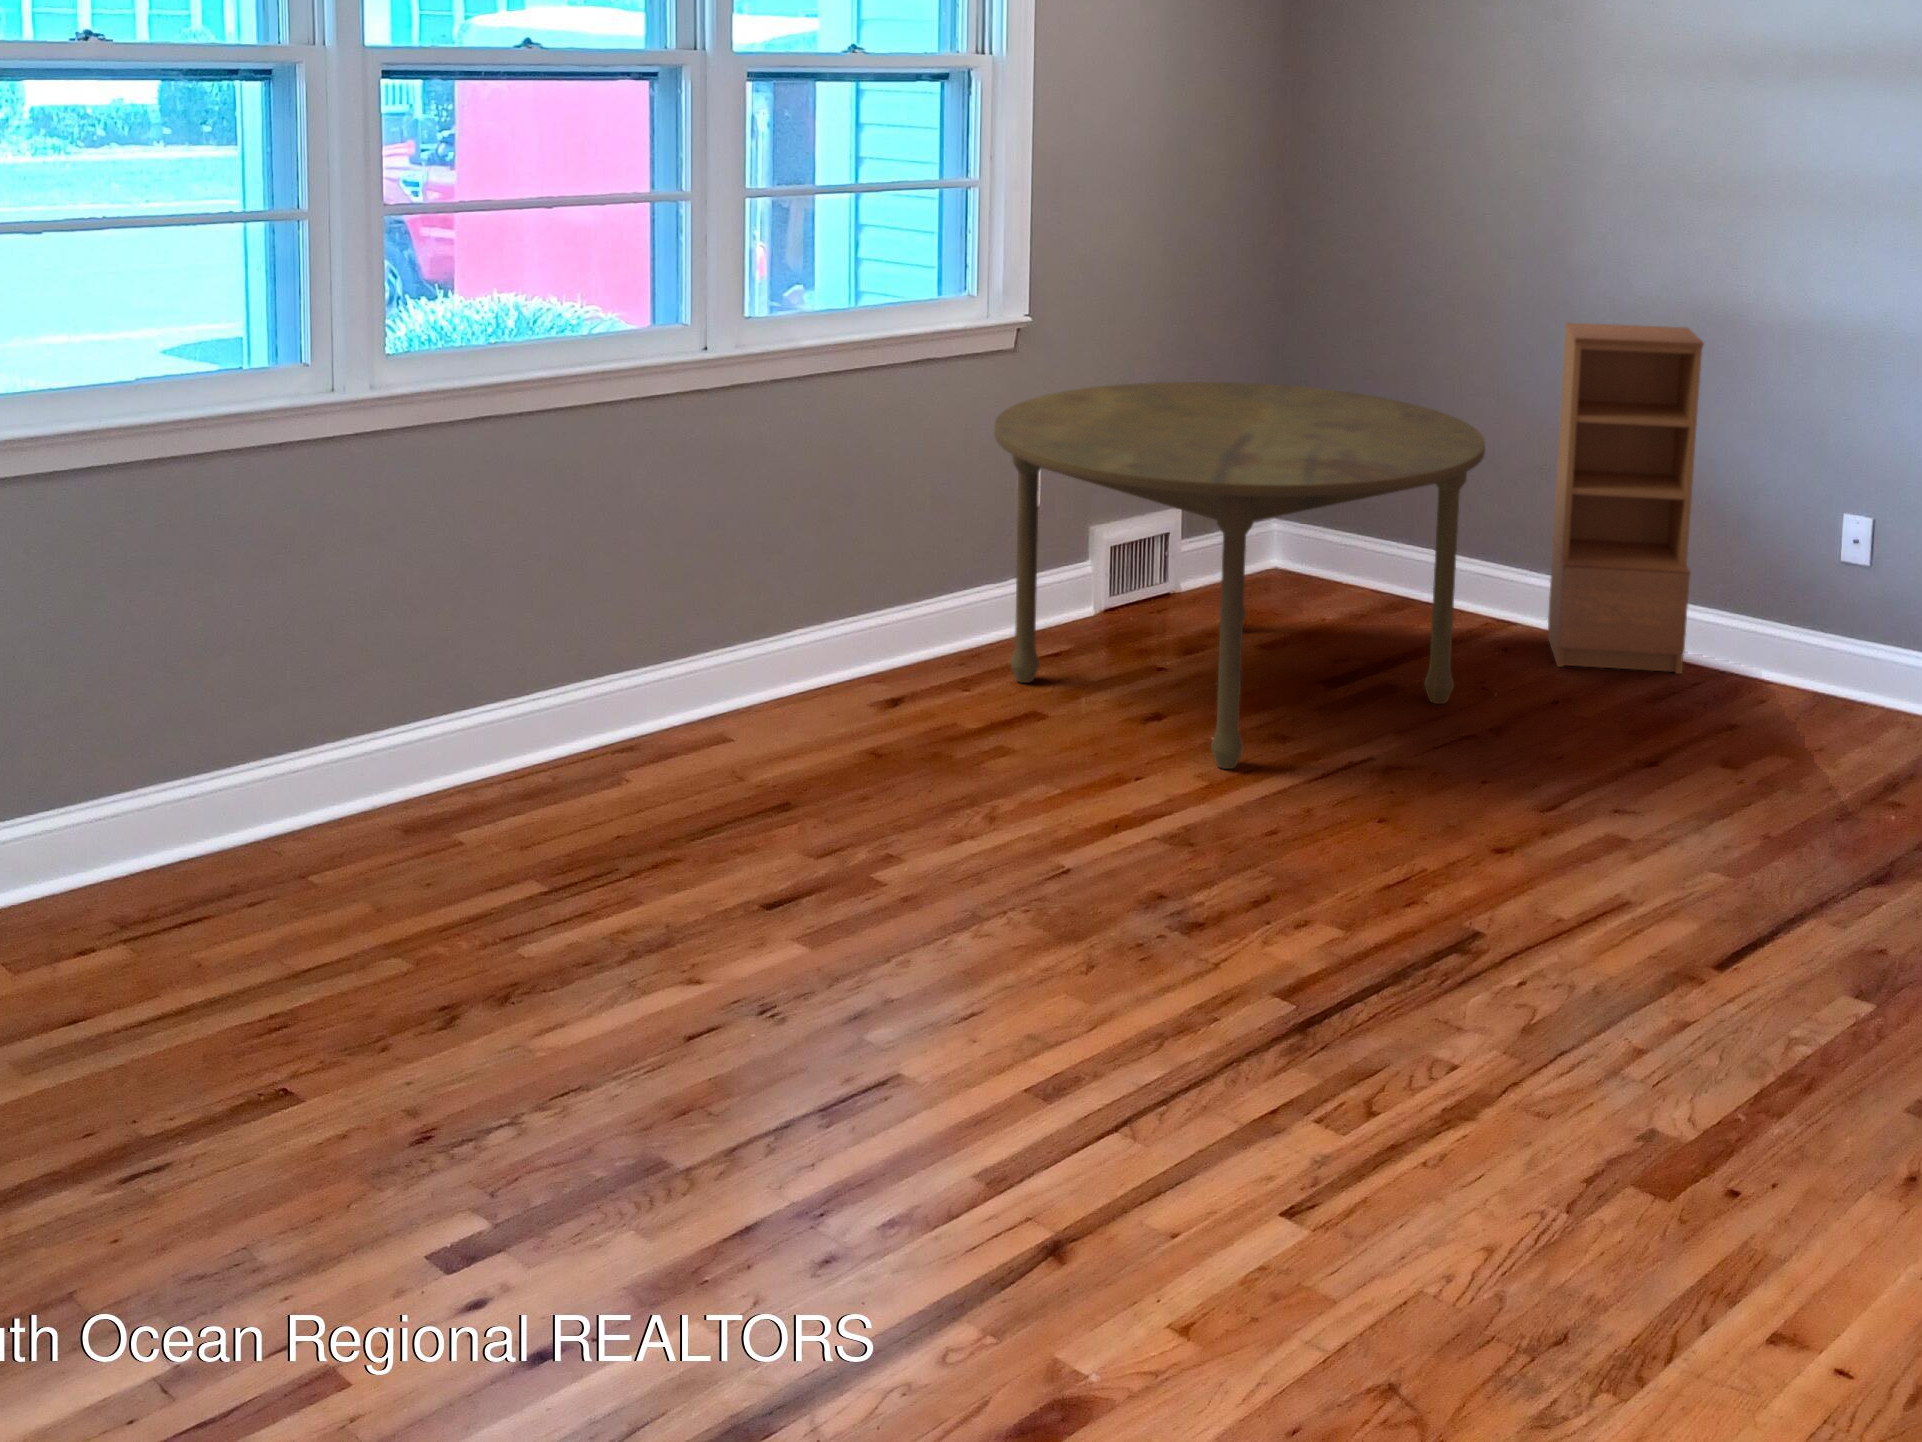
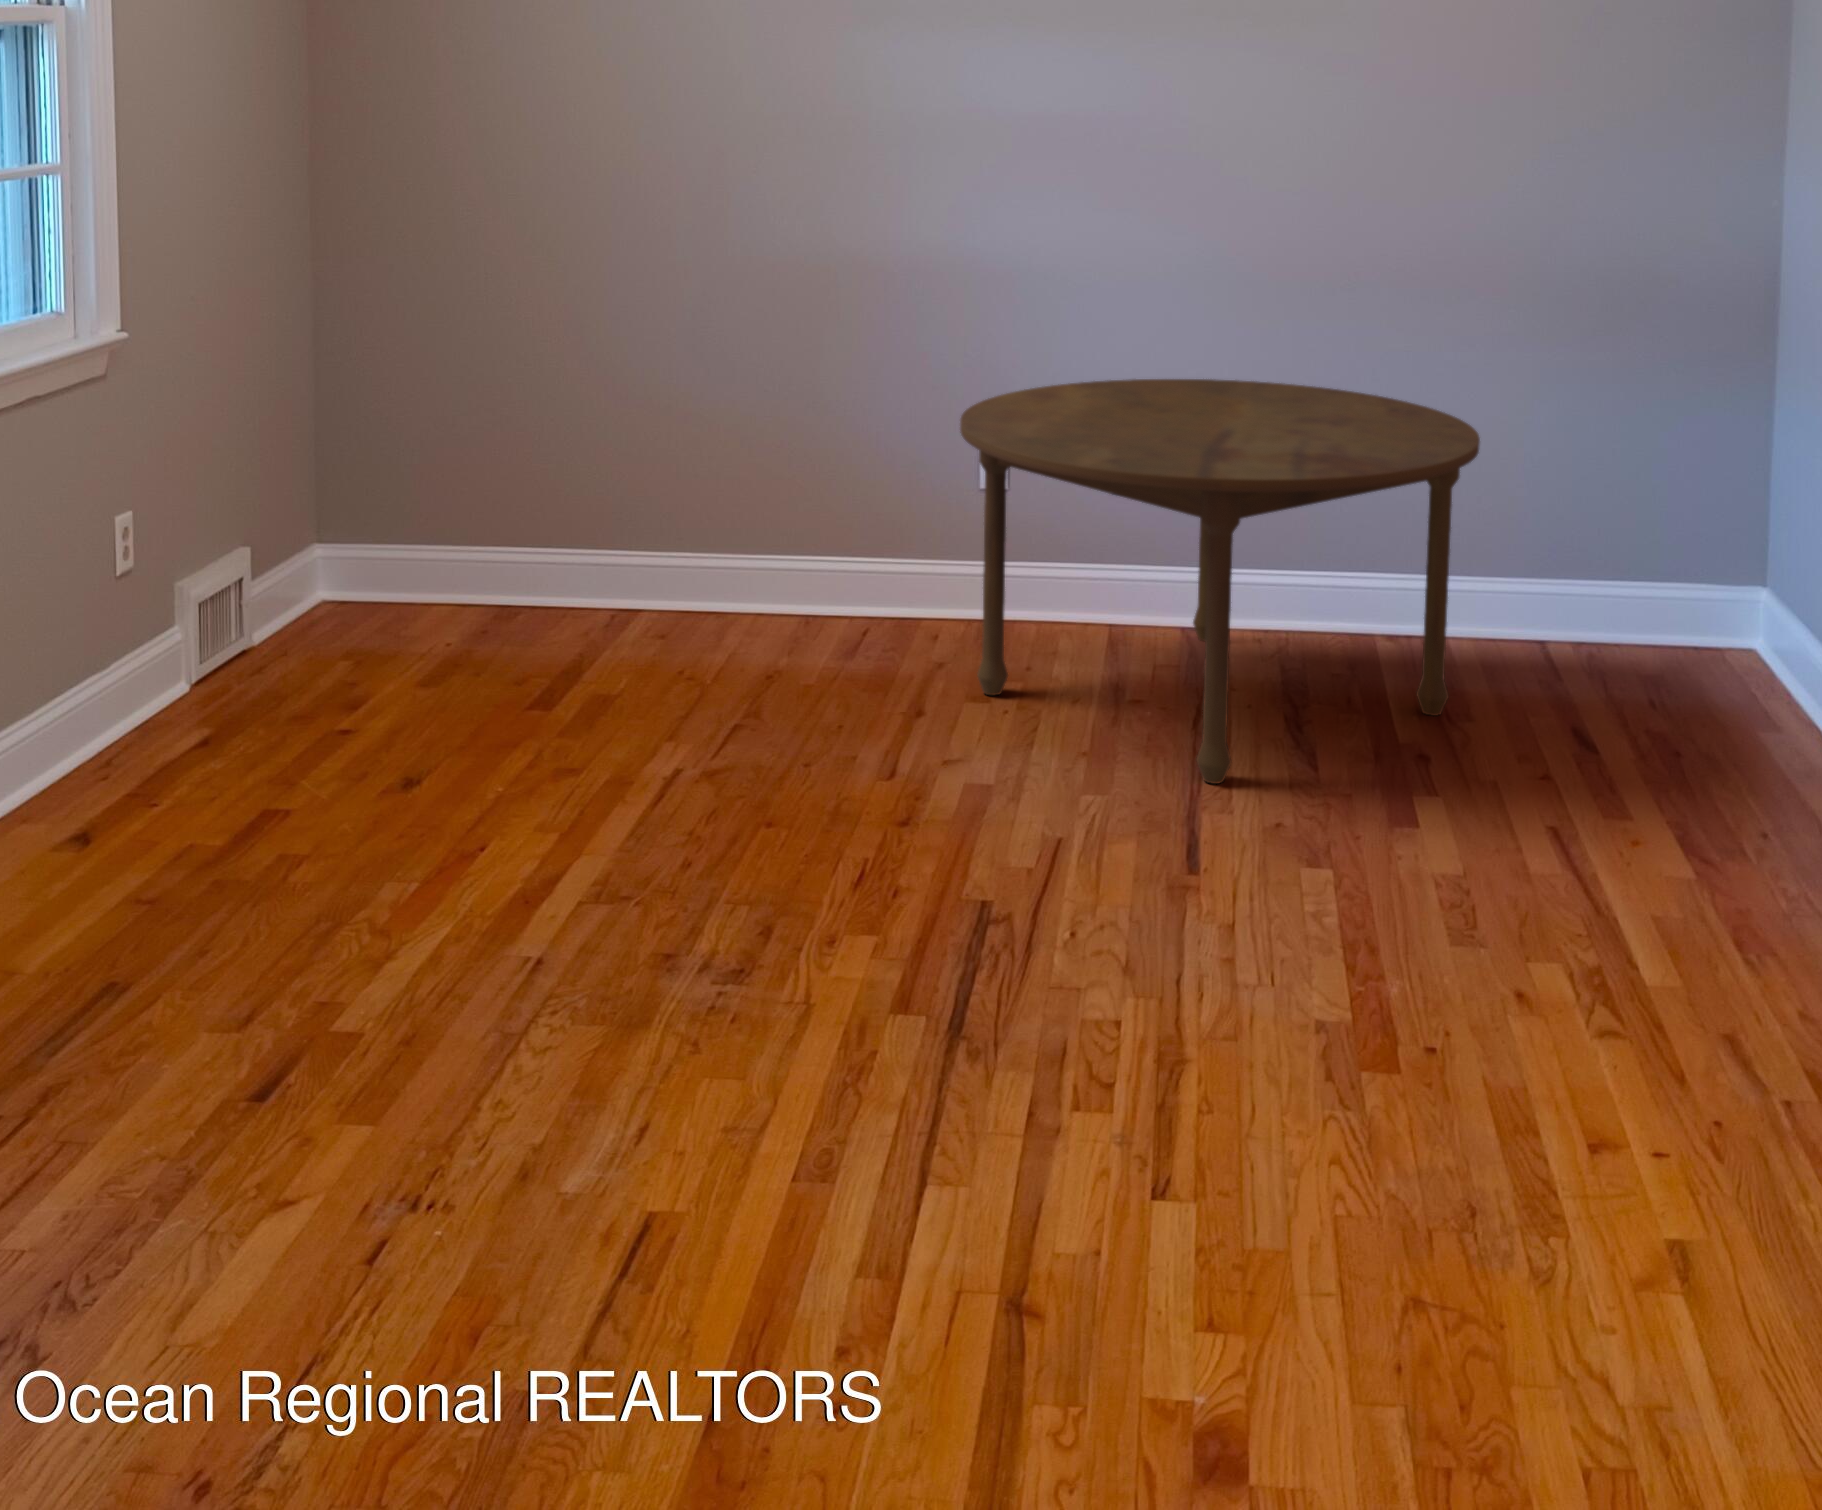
bookcase: present [1547,323,1704,674] -> none [1540,313,1706,684]

